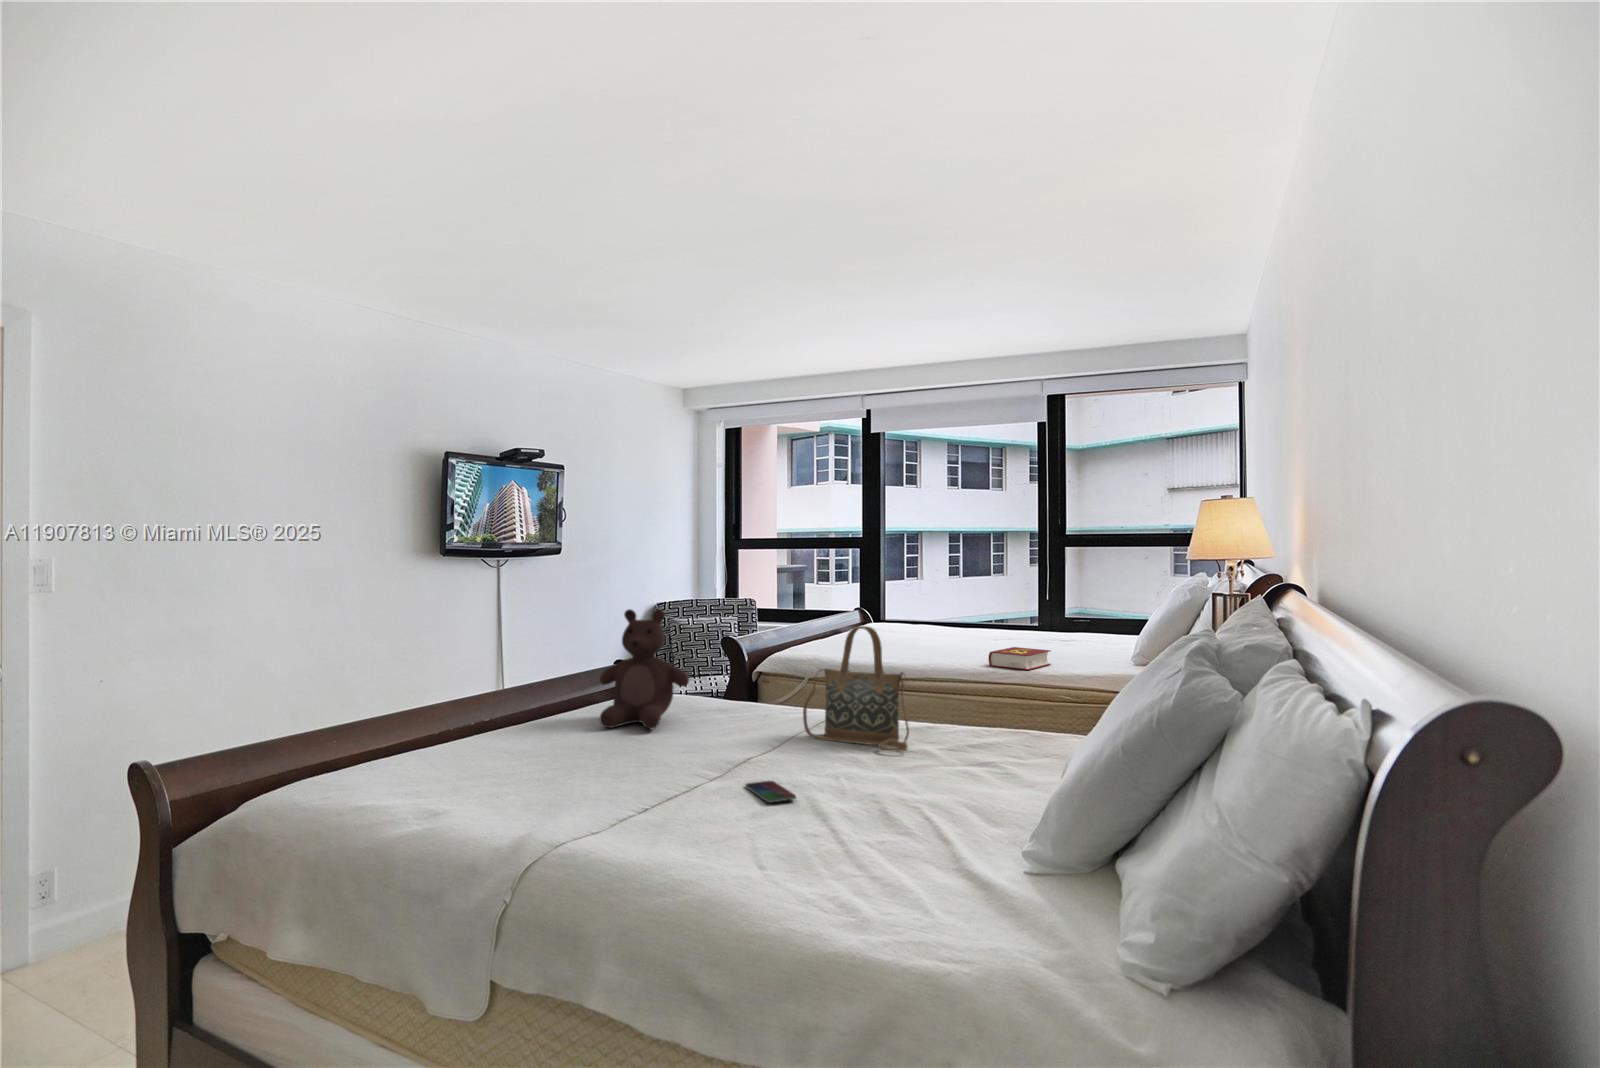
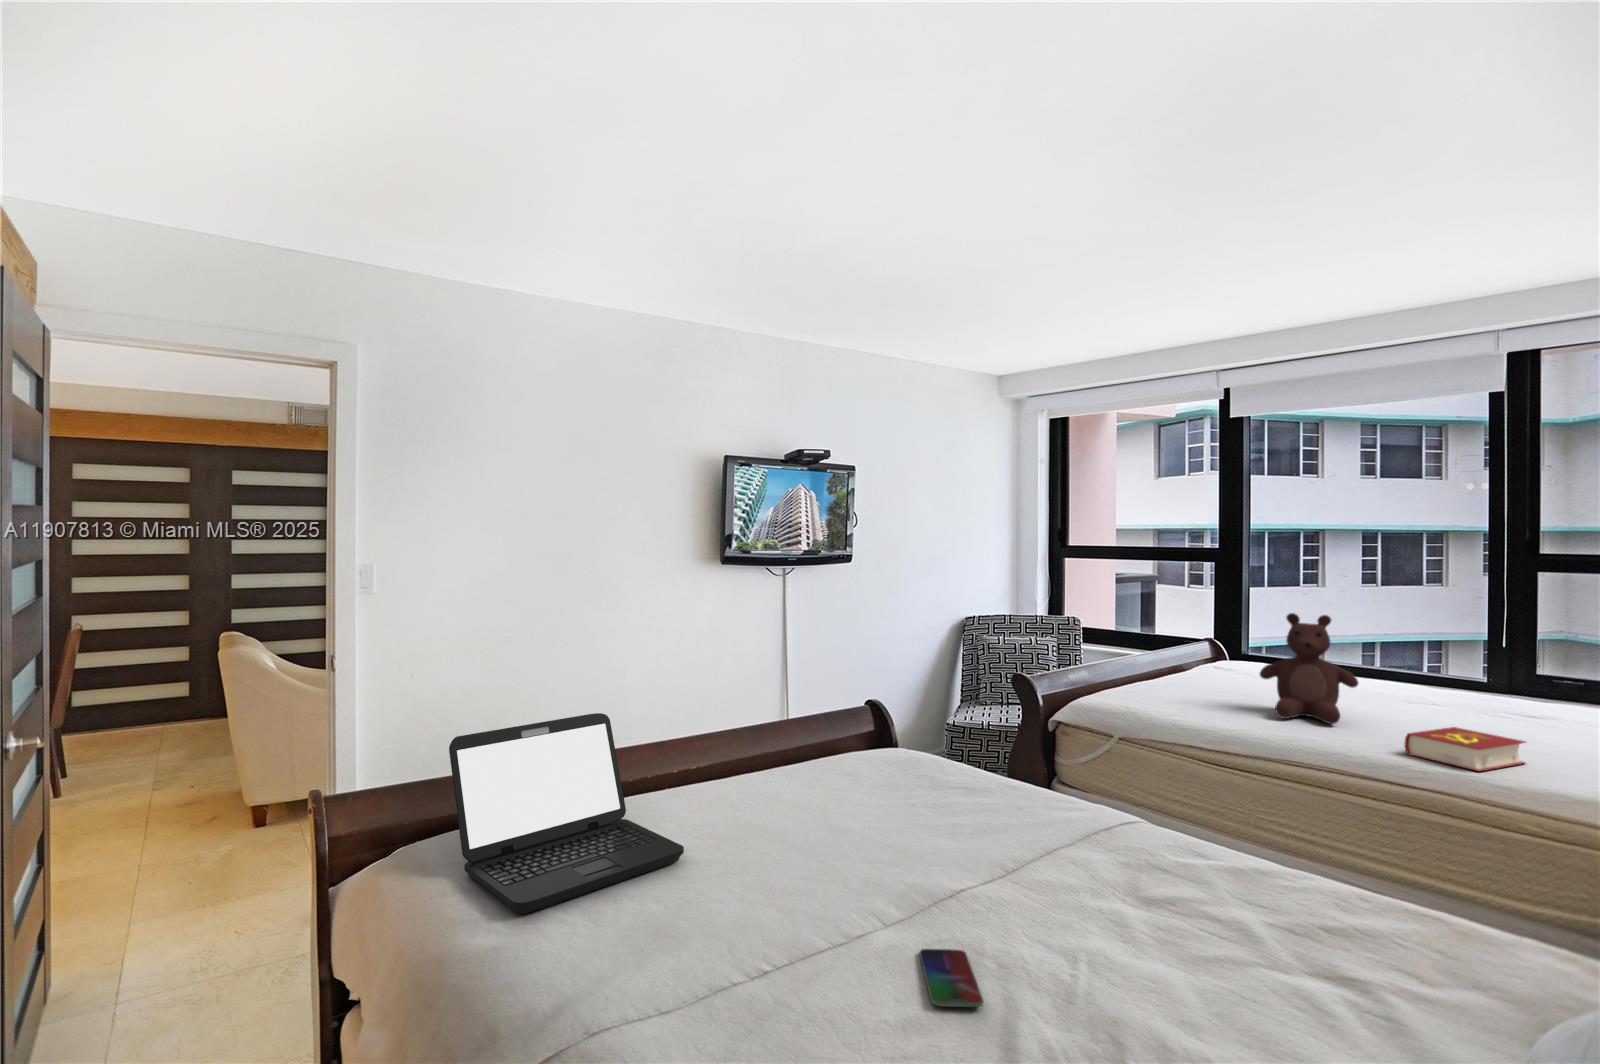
teddy bear: present [599,609,689,729] -> present [1260,613,1358,724]
handbag: present [803,626,909,752] -> none [1060,704,1228,922]
laptop: none [339,666,544,807] -> present [449,713,684,914]

